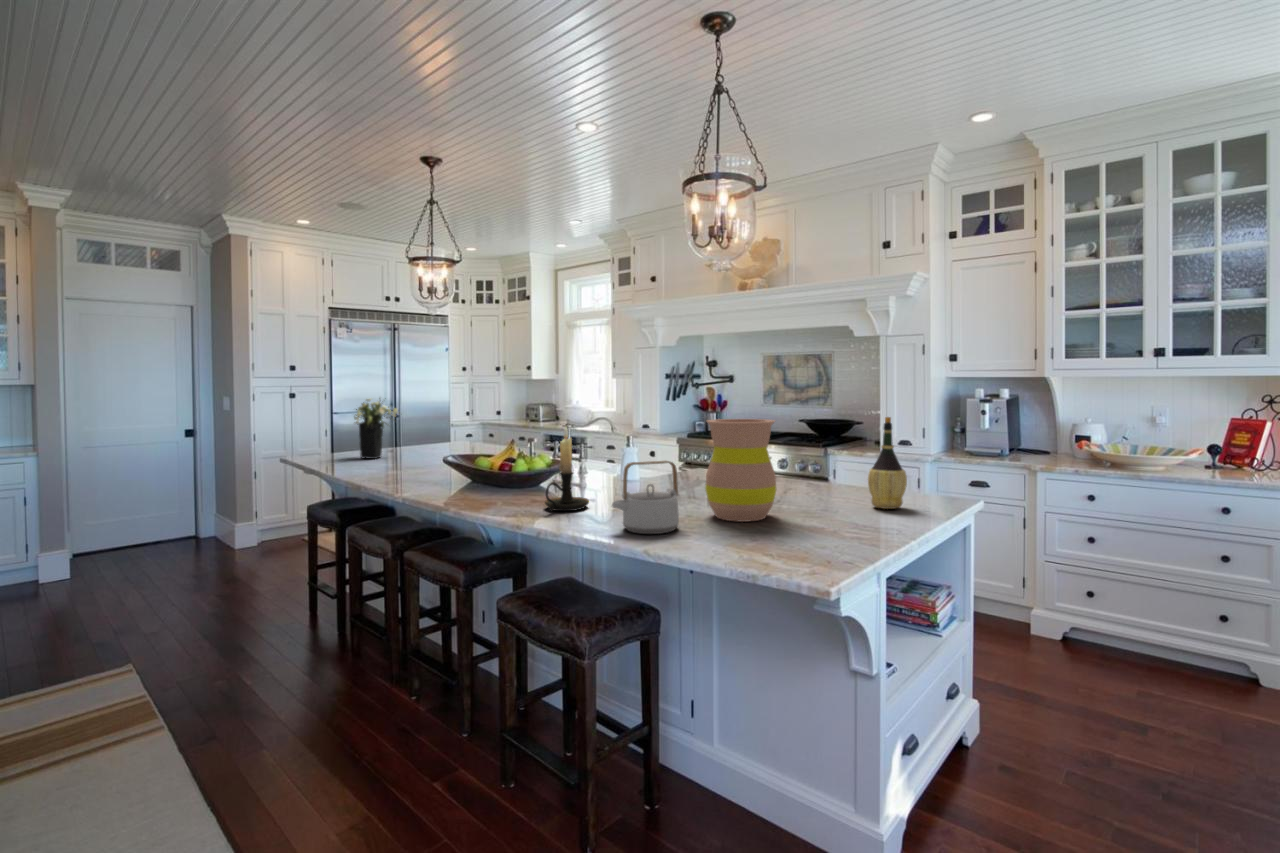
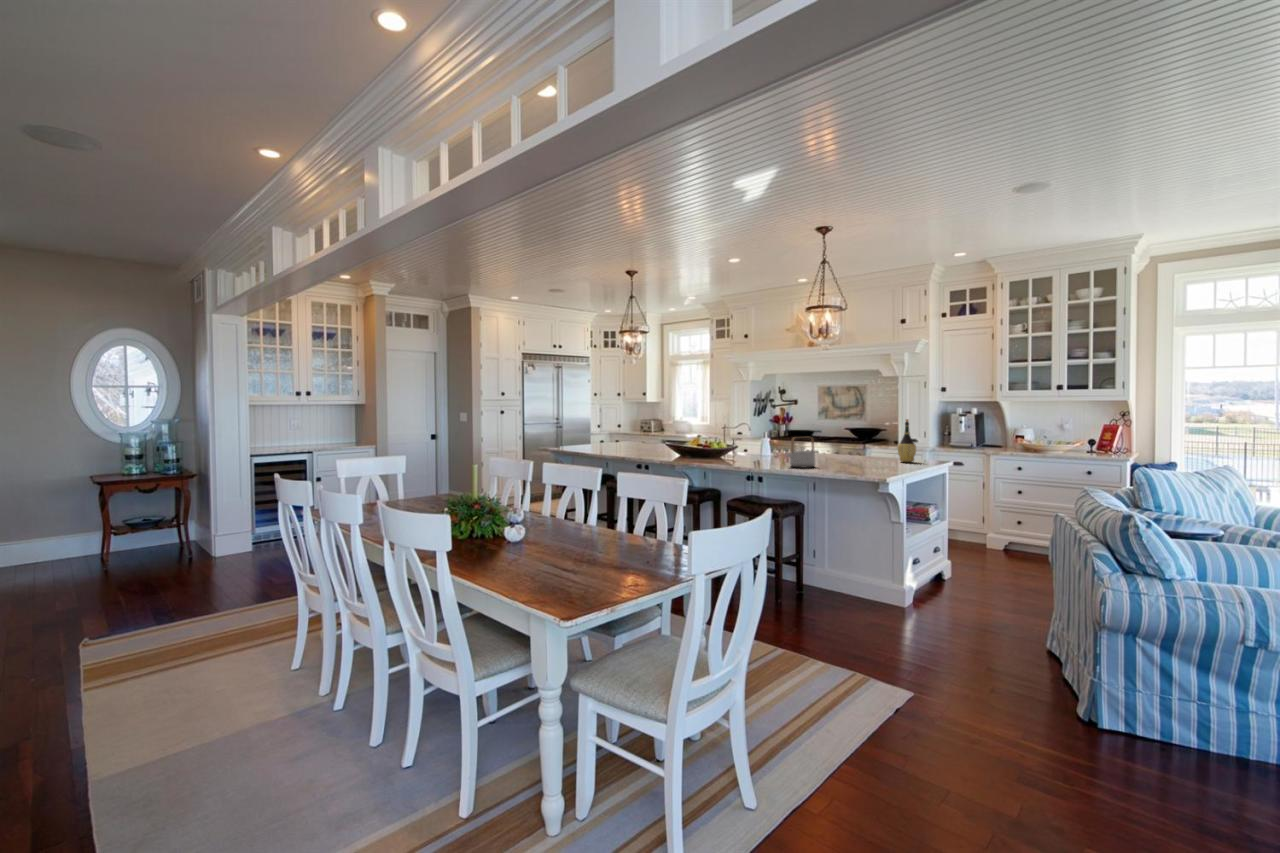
flower arrangement: present [354,398,398,459] -> none [584,411,612,448]
vase: present [705,419,776,522] -> none [823,420,856,465]
candle holder: present [545,427,589,511] -> none [742,423,763,463]

